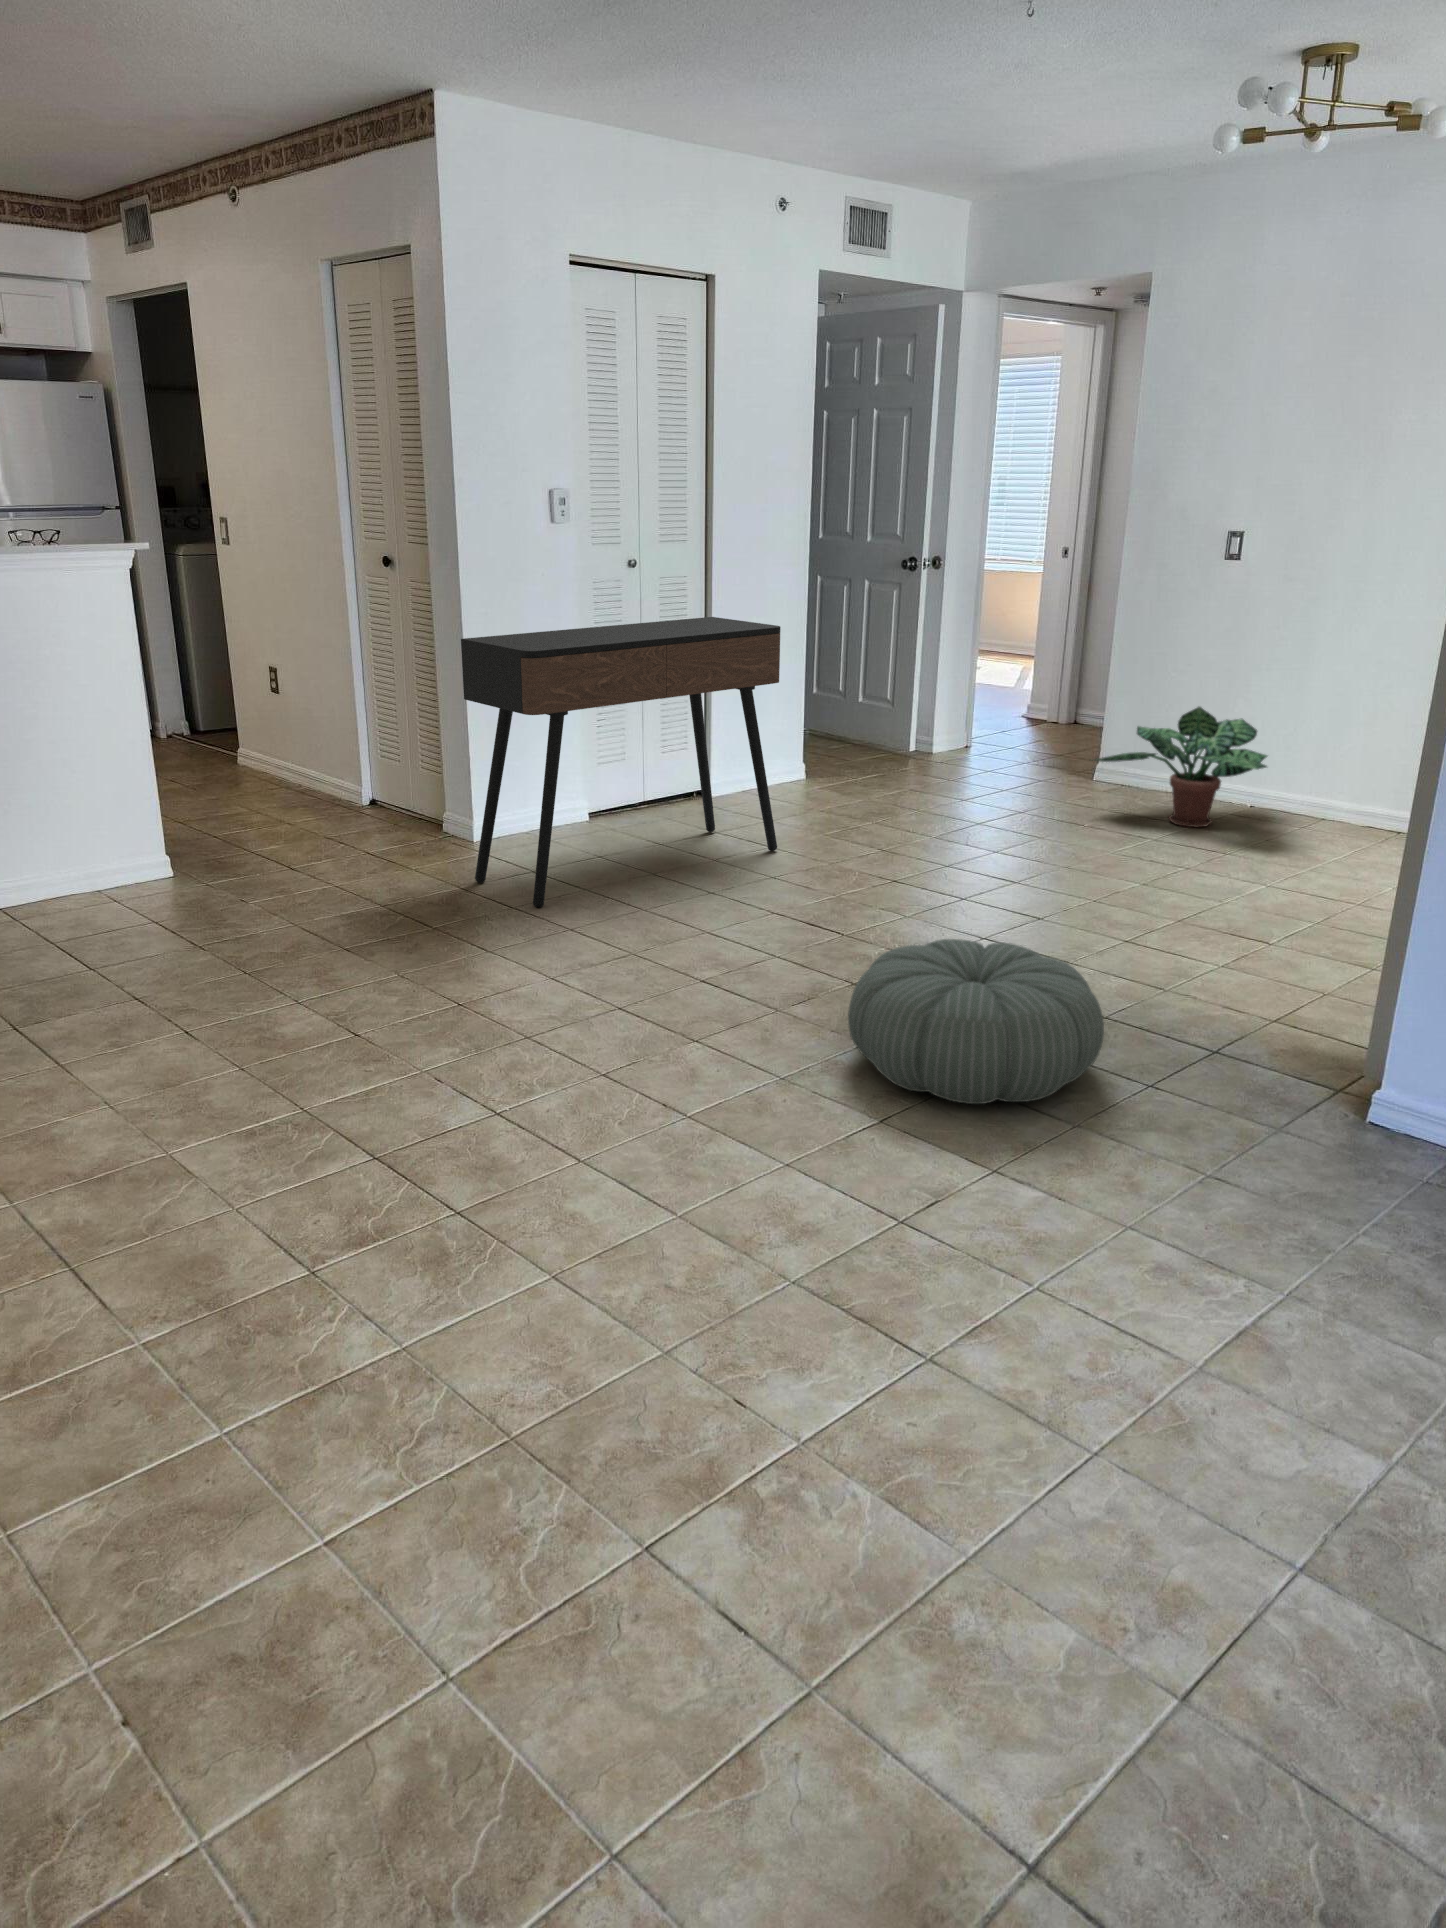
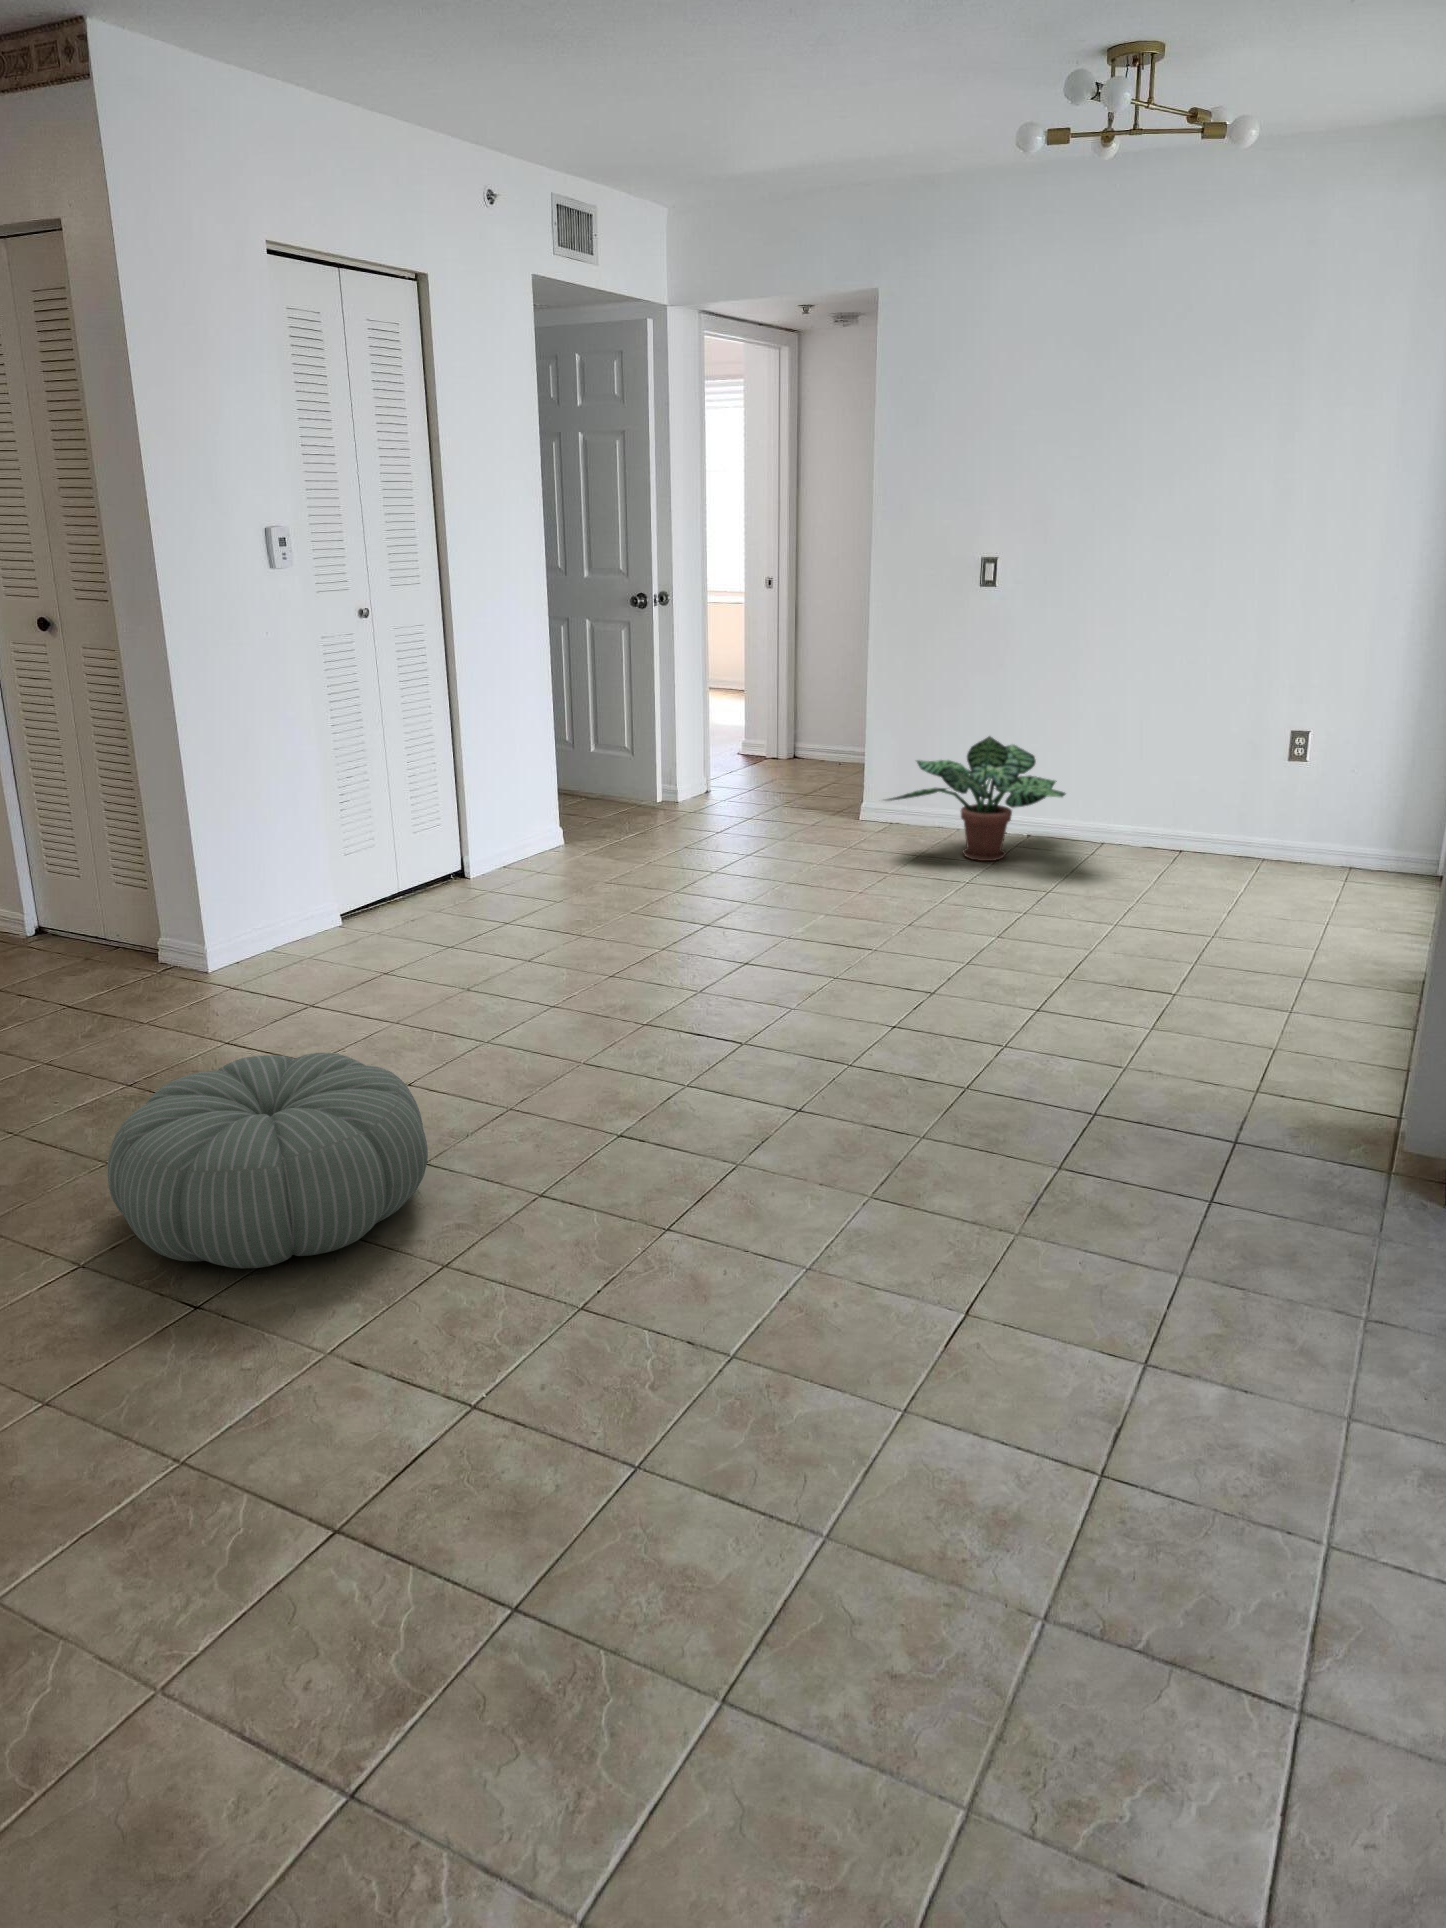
console table: present [461,617,781,907] -> none [200,673,587,1052]
pouf: present [848,939,1104,1104] -> present [108,1053,428,1268]

